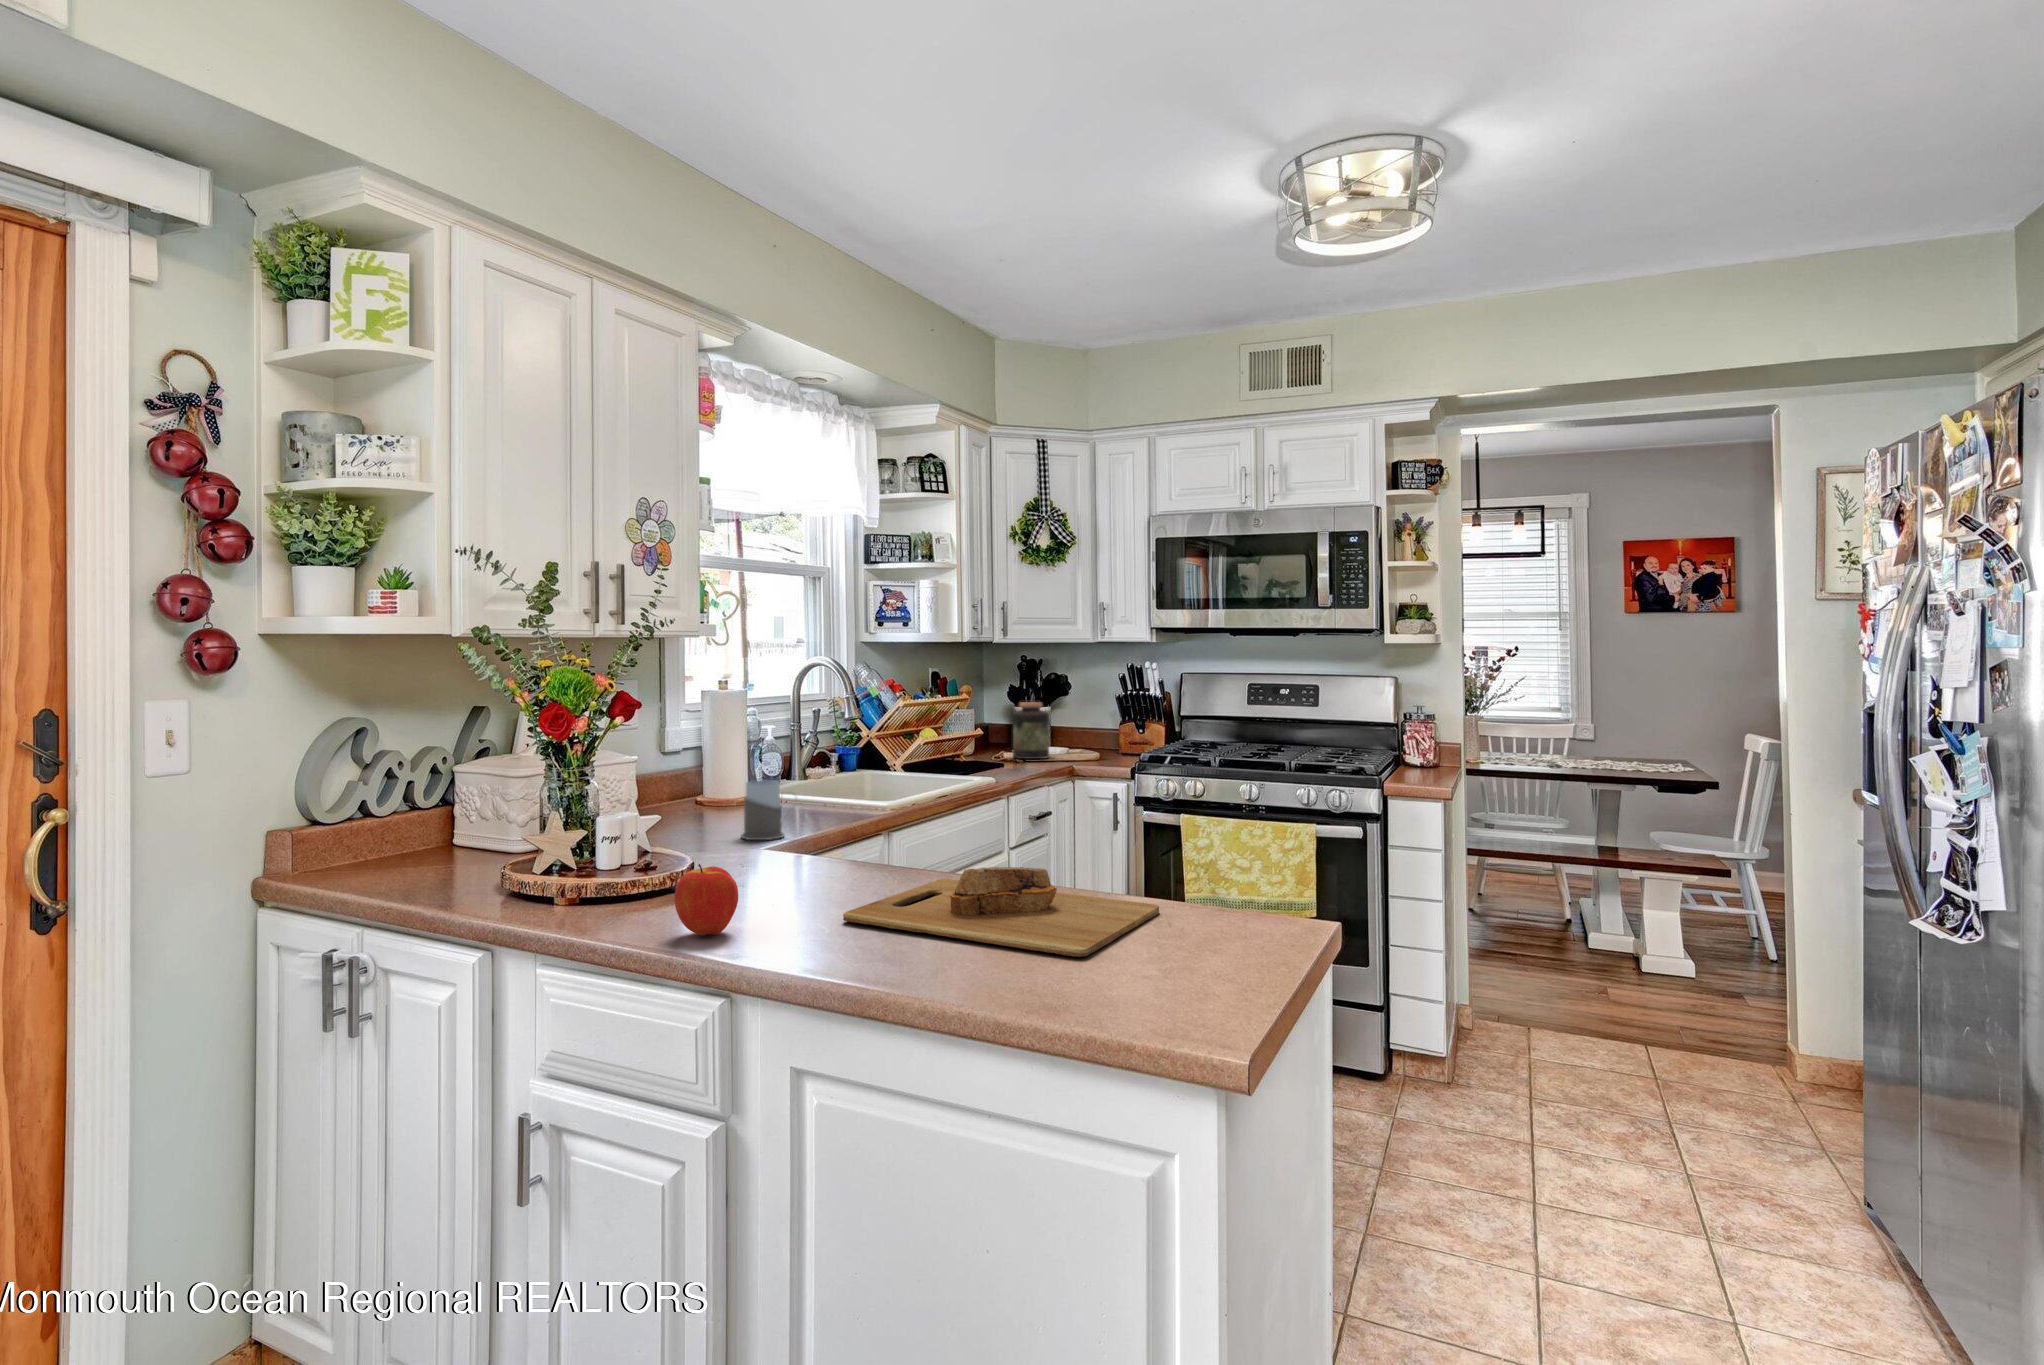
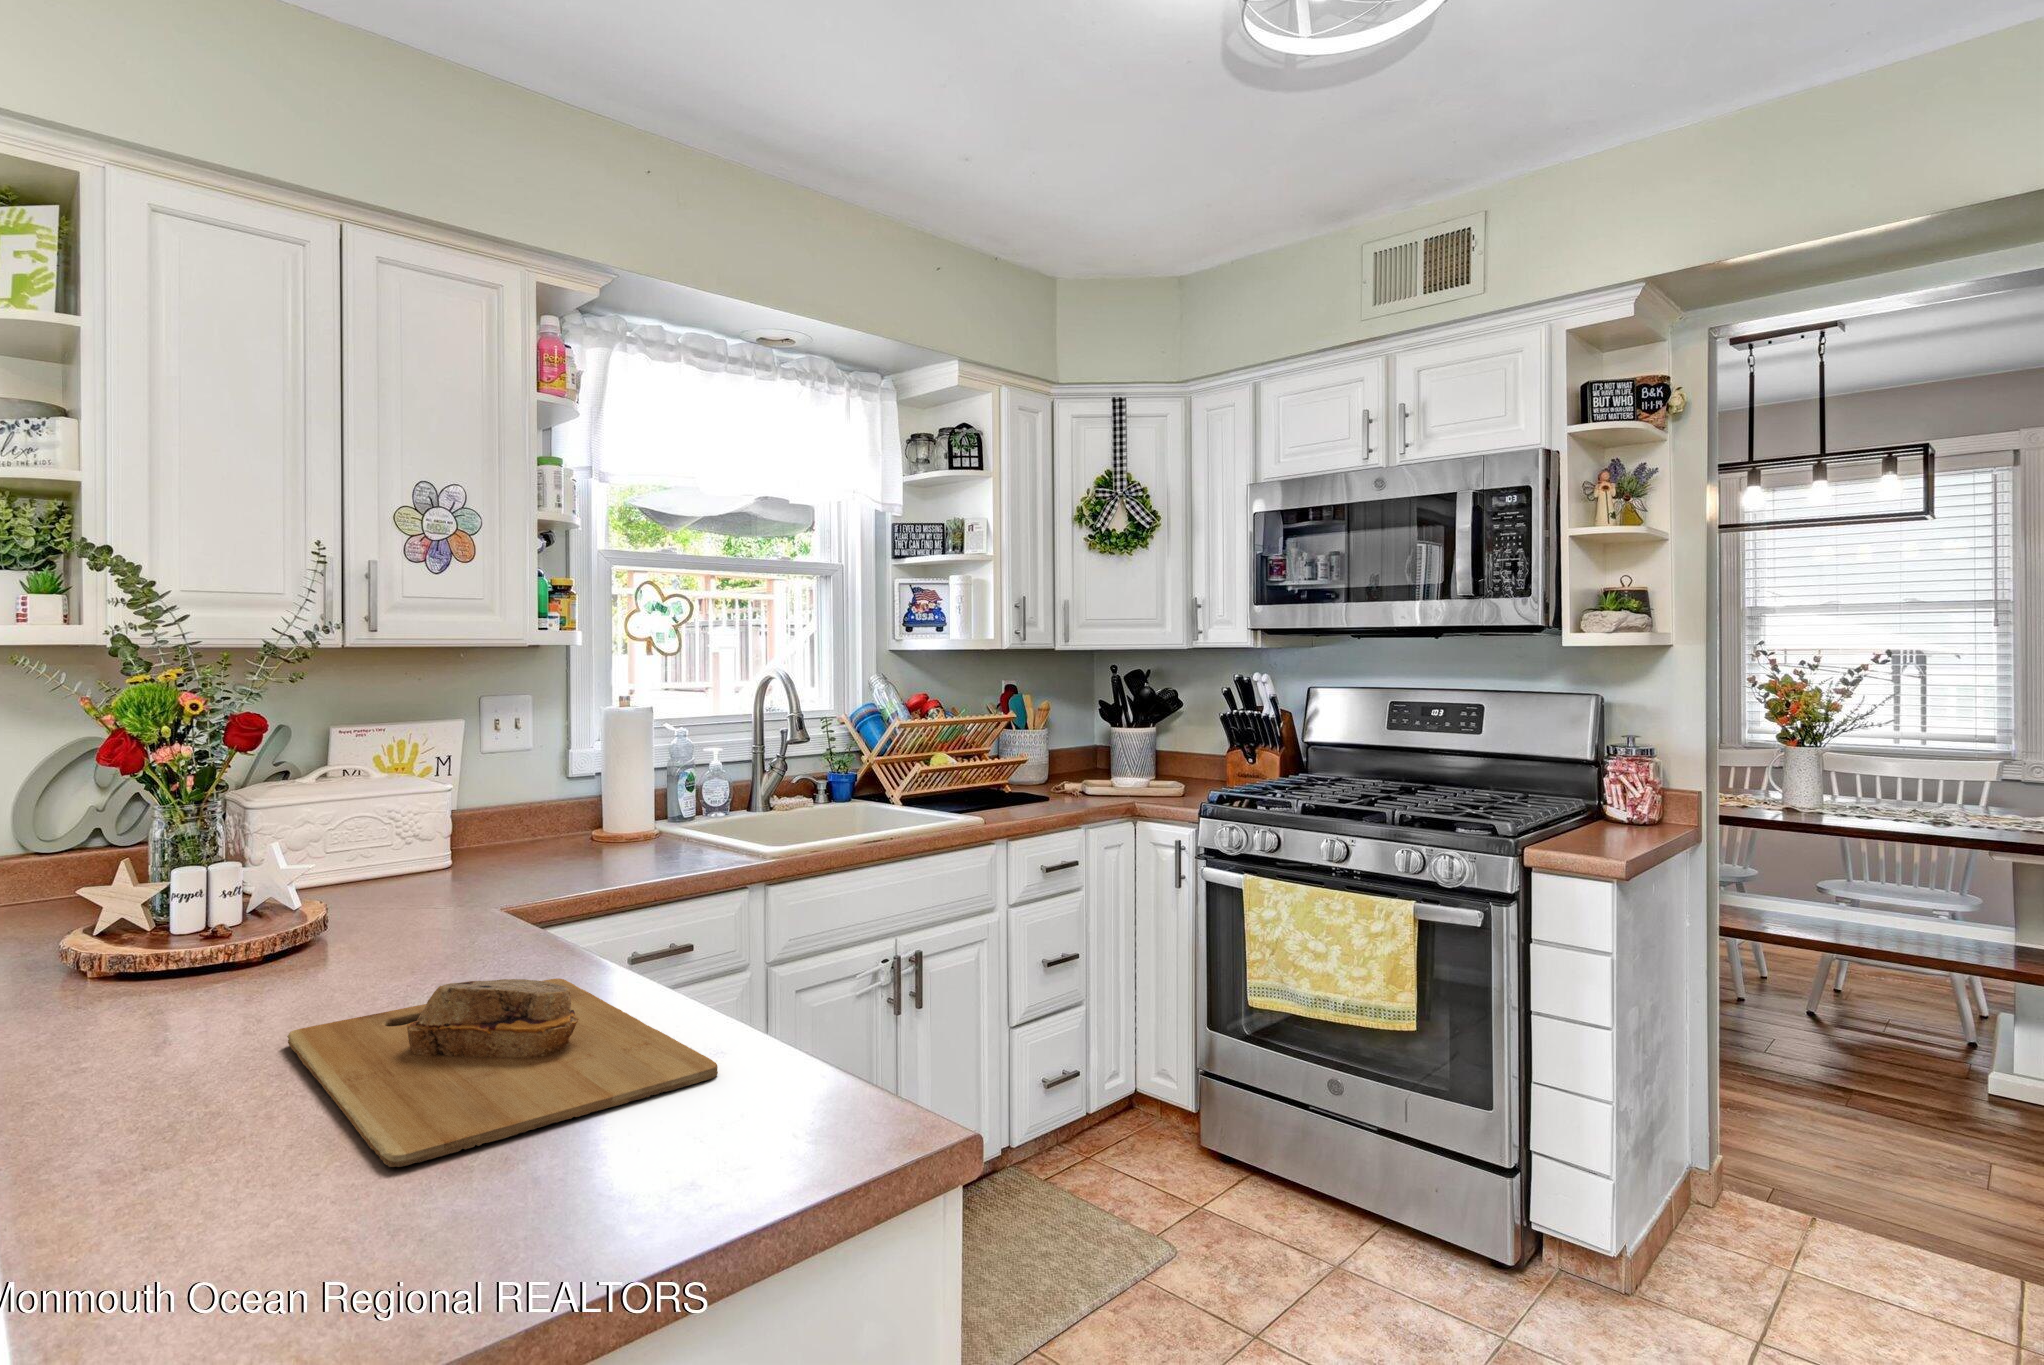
jar: present [1013,702,1049,759] -> none [1081,721,1126,791]
mug: present [741,780,793,840] -> none [523,817,589,892]
apple: present [675,864,738,935] -> none [45,949,155,1048]

